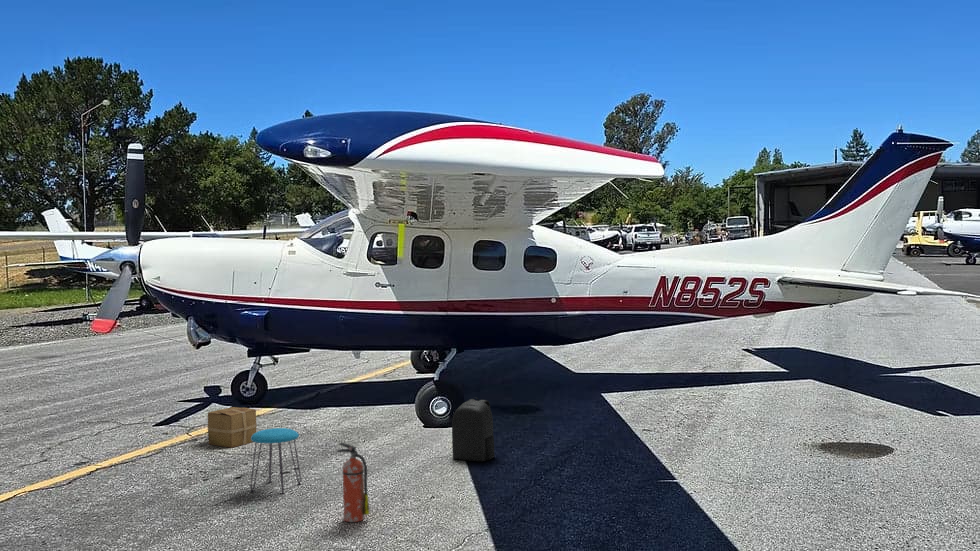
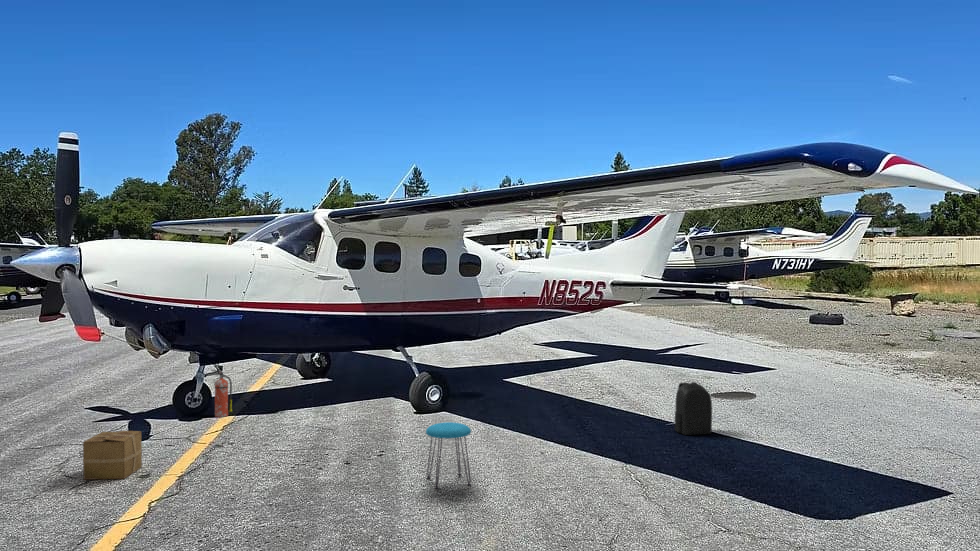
backpack: present [452,398,495,462] -> present [675,382,712,435]
cardboard box: present [208,407,257,448] -> present [83,431,142,480]
fire extinguisher: present [337,443,369,522] -> present [210,370,232,417]

